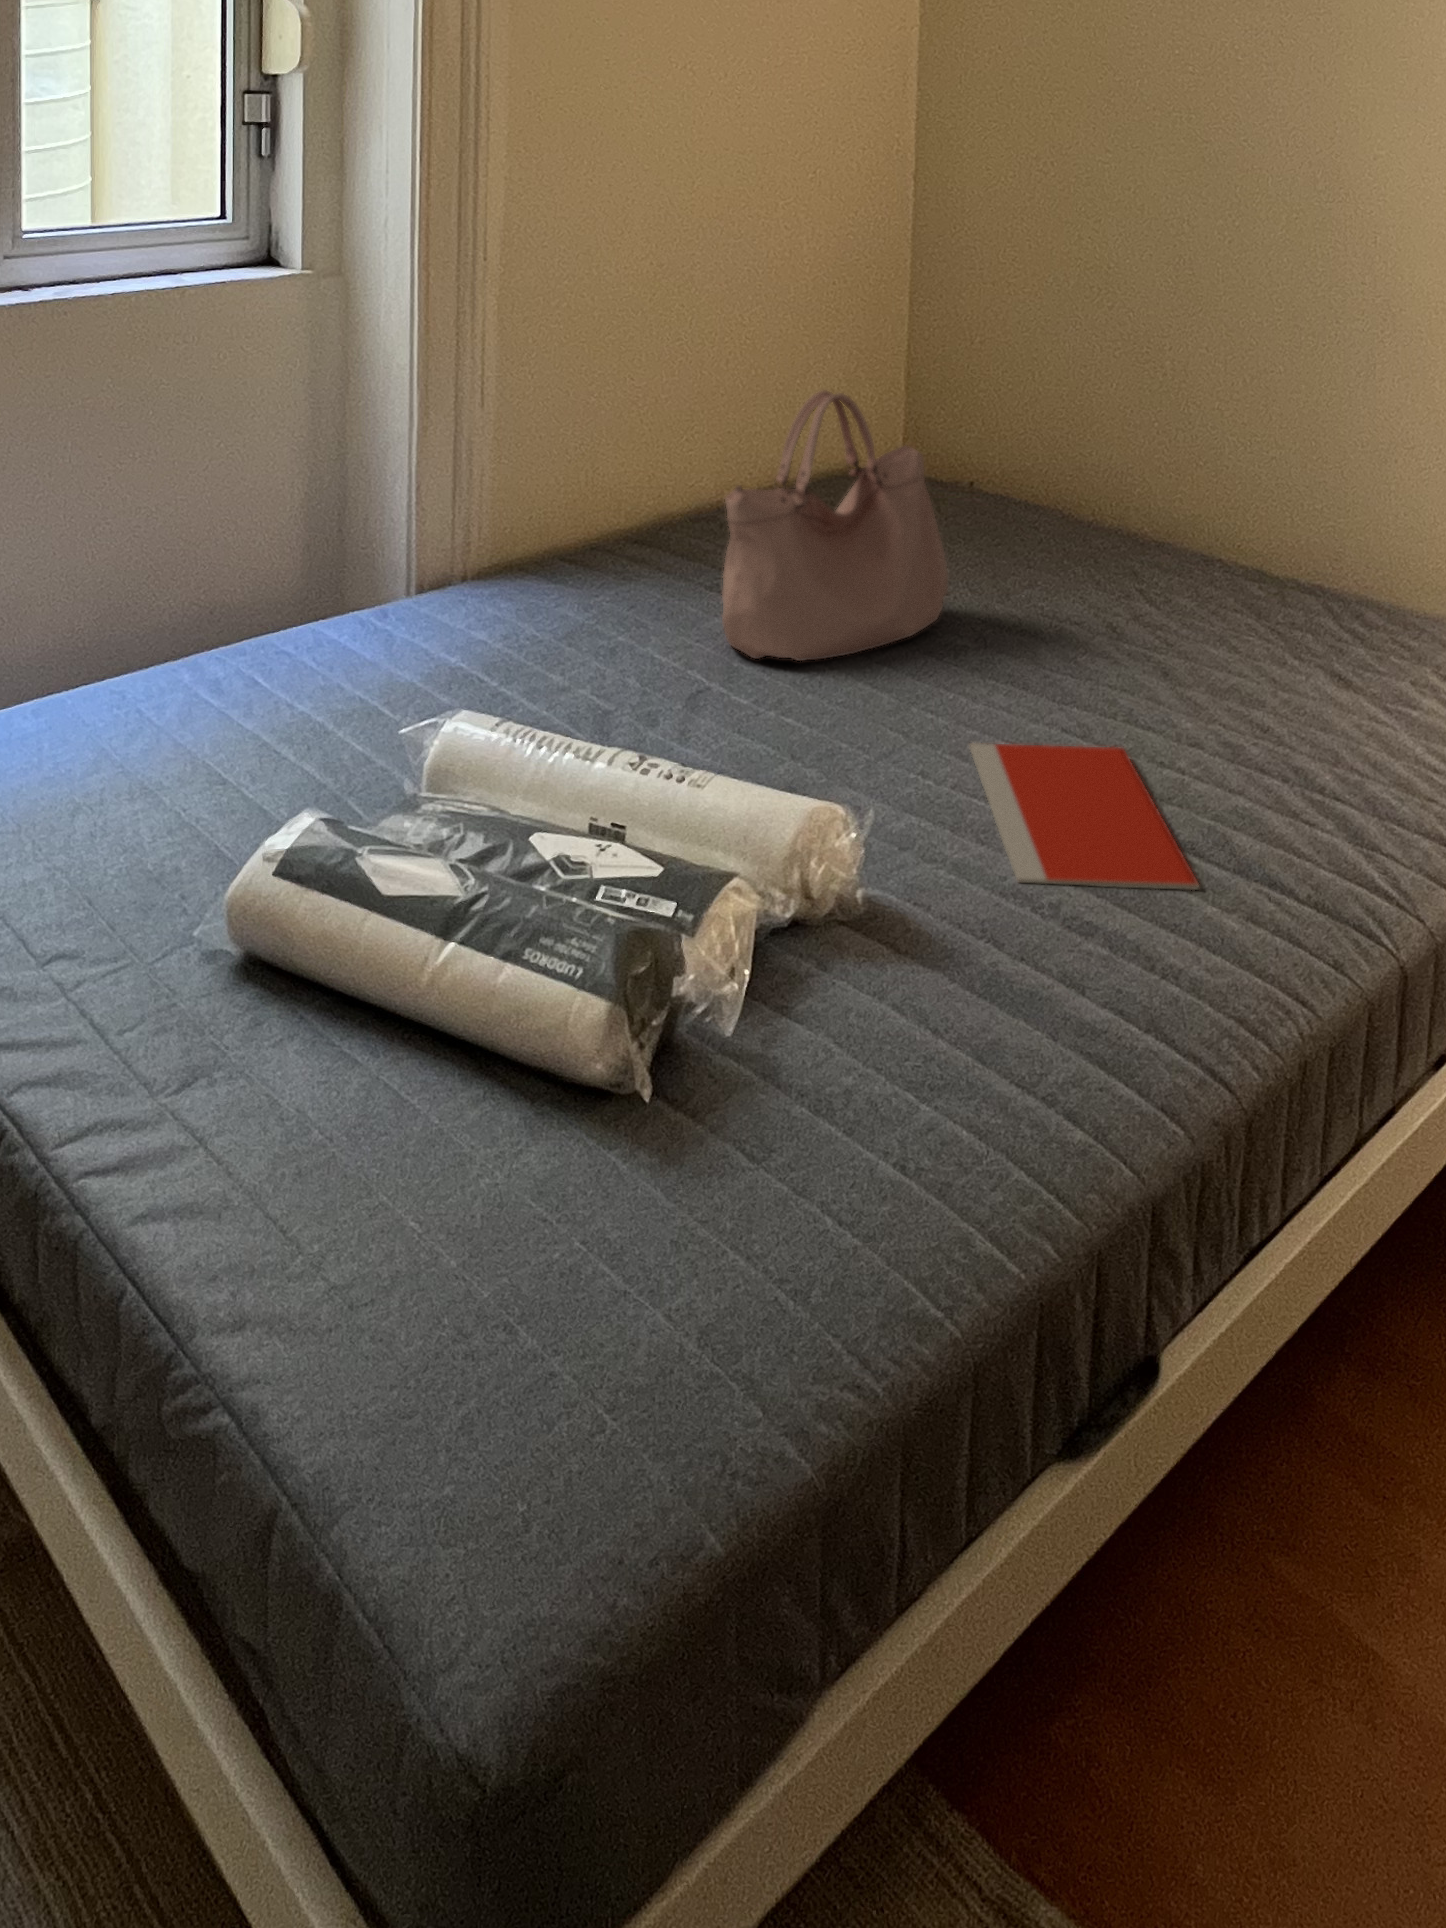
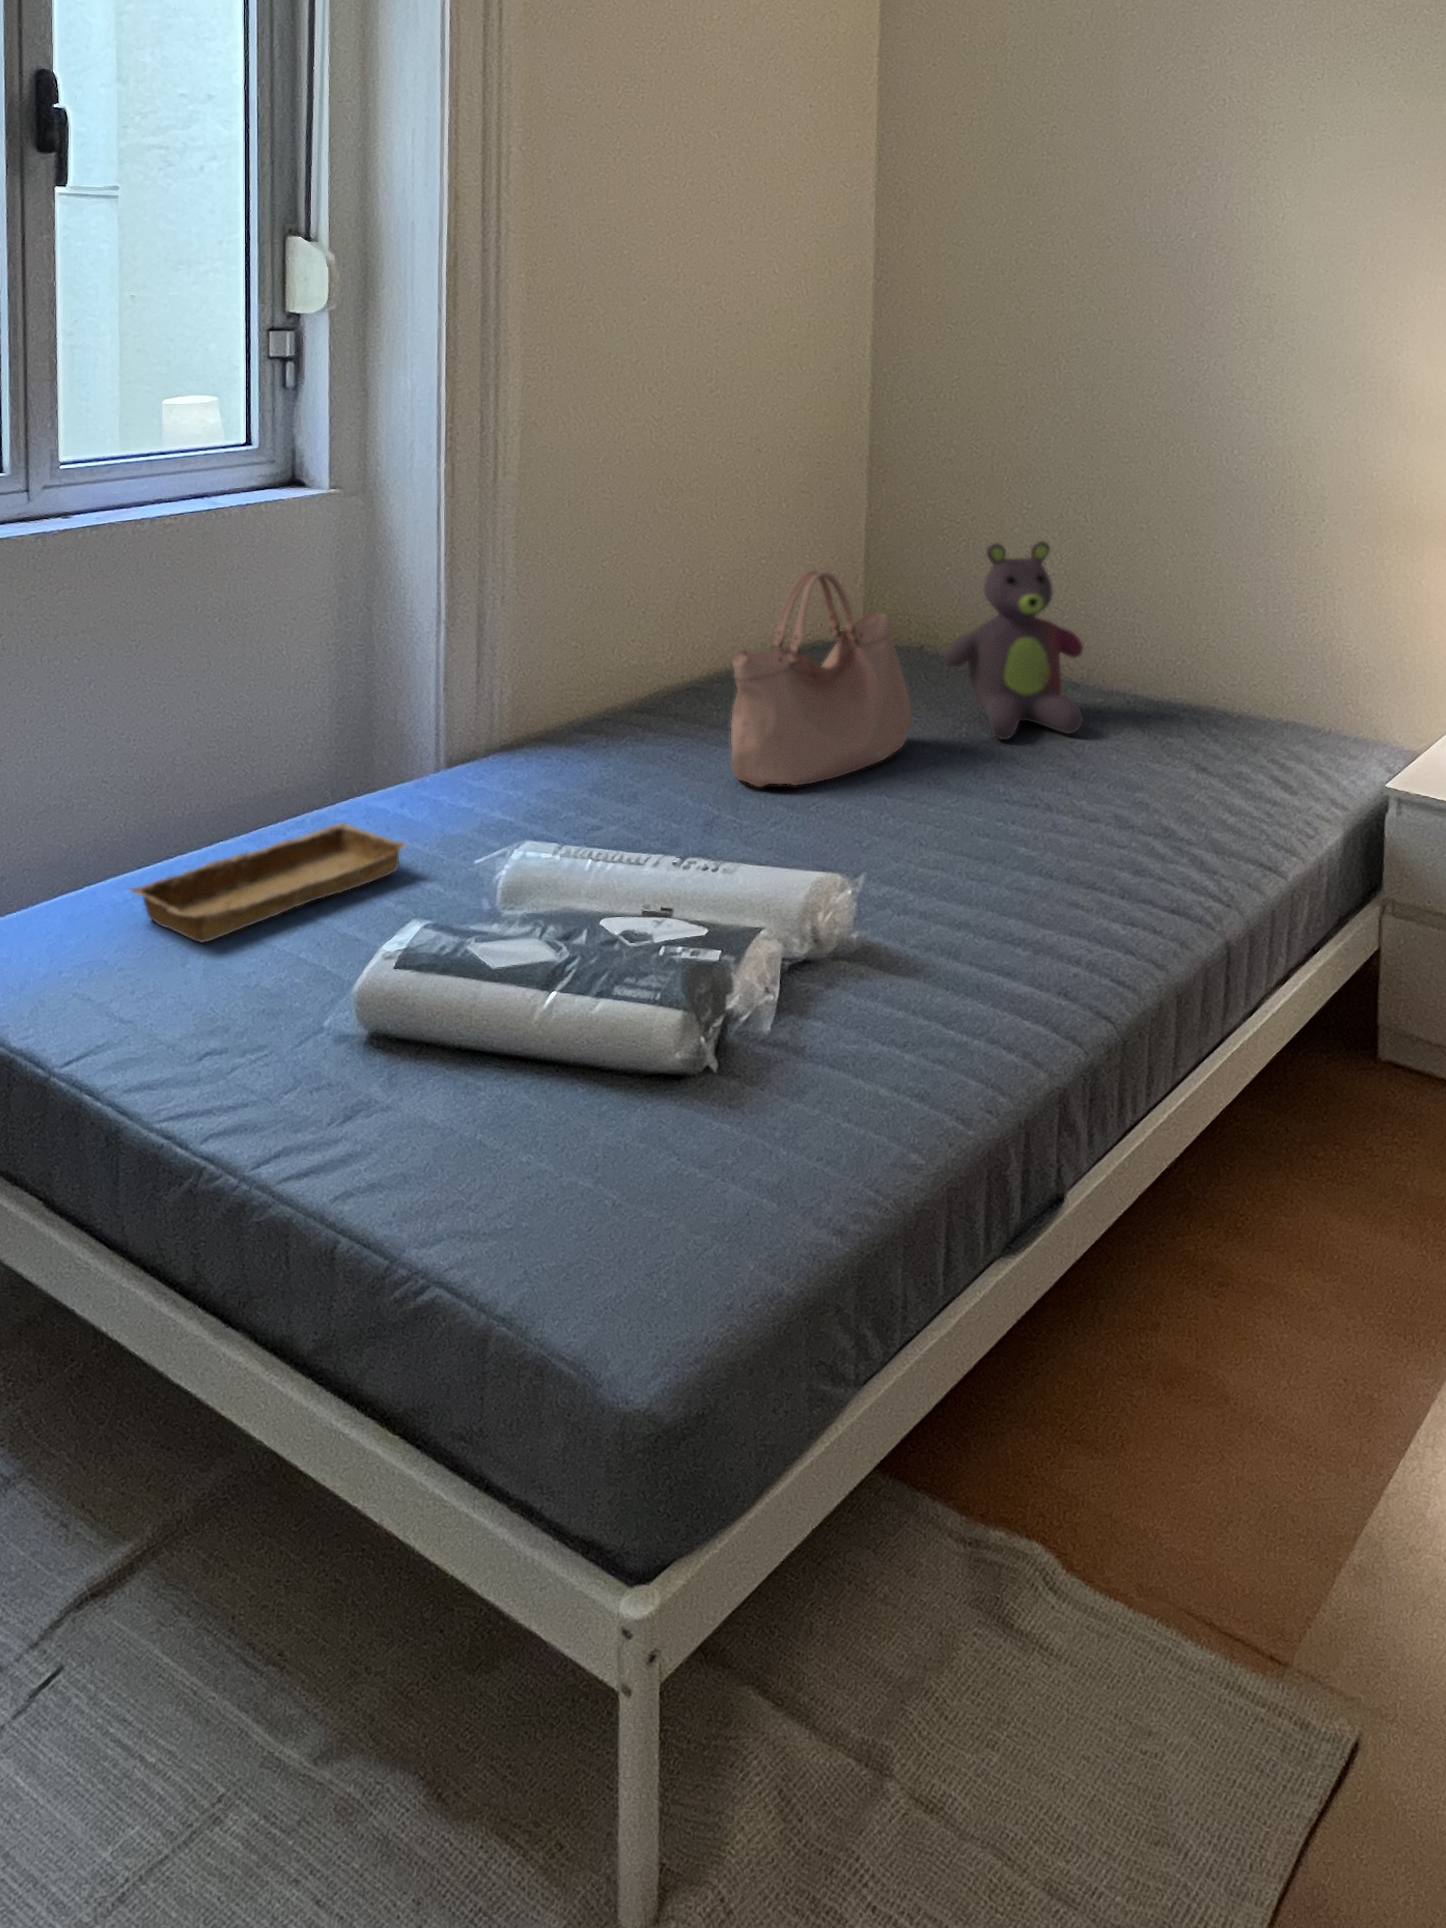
stuffed bear: none [991,368,1173,621] -> present [944,541,1083,740]
tray: none [26,660,334,799] -> present [131,823,406,943]
notebook: present [970,743,1200,890] -> none [931,823,1096,919]

